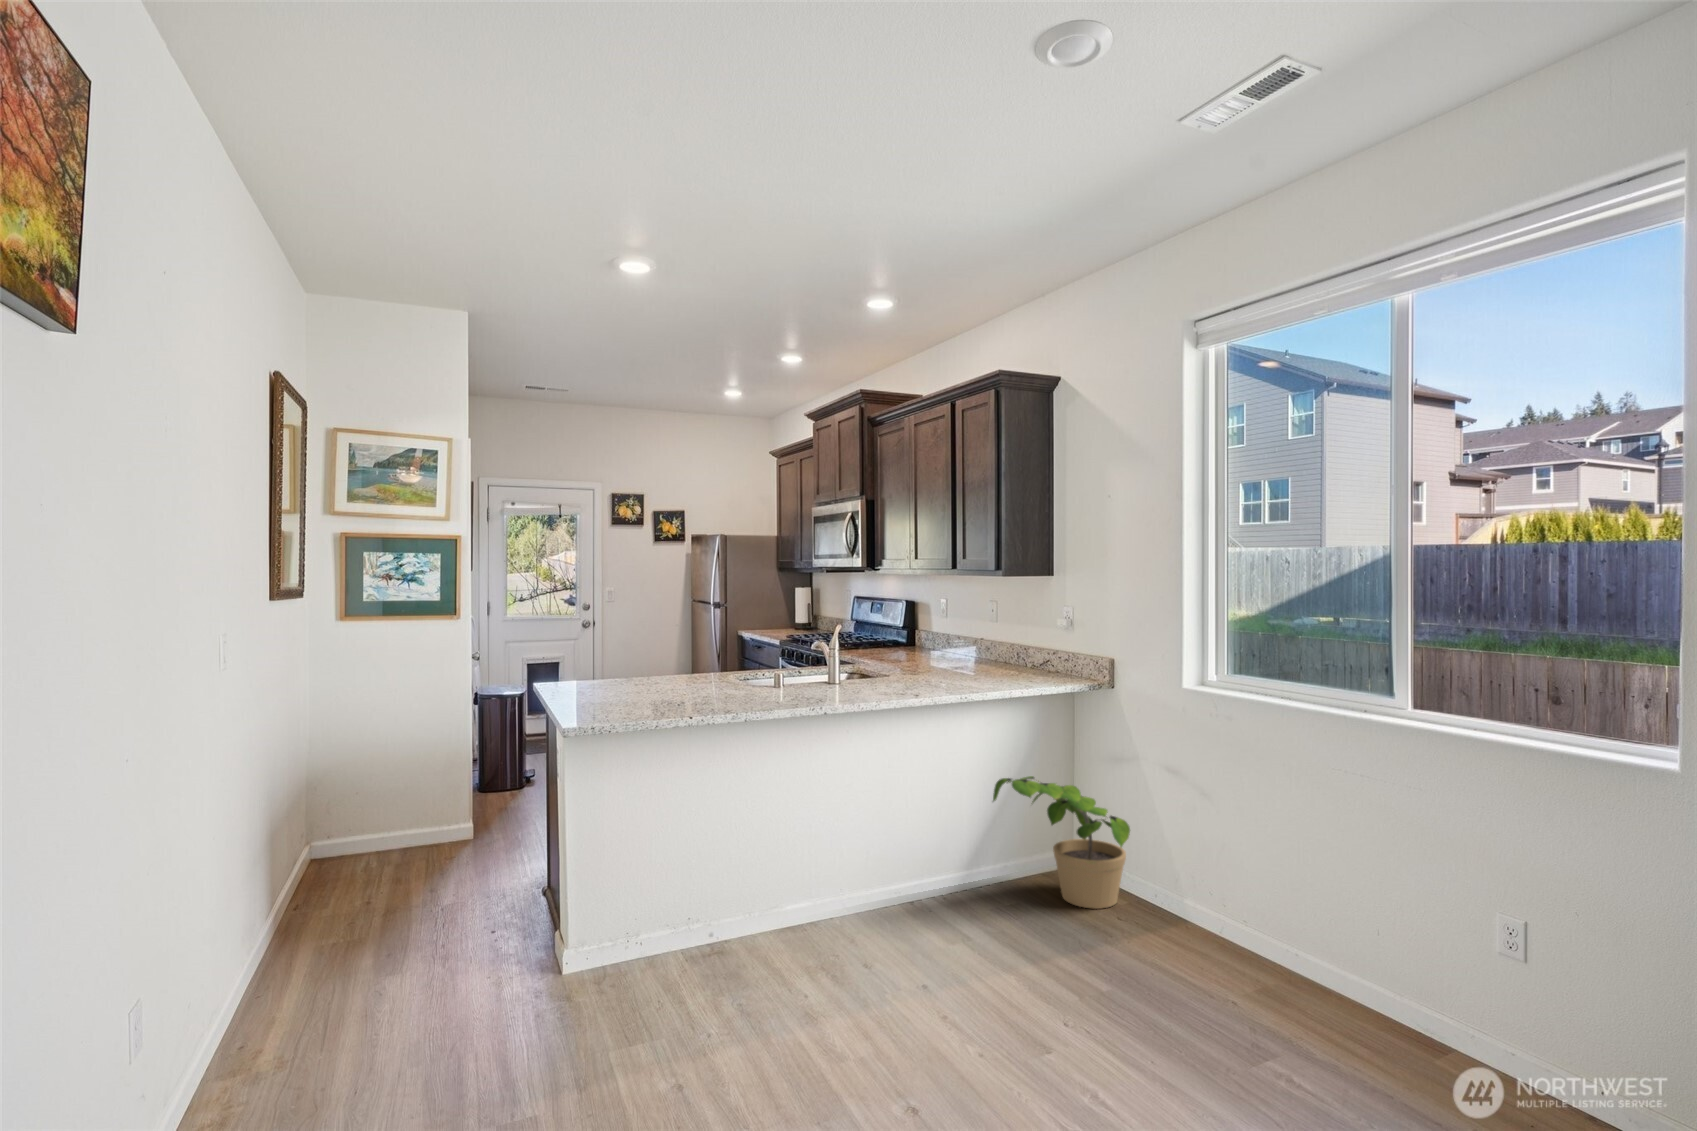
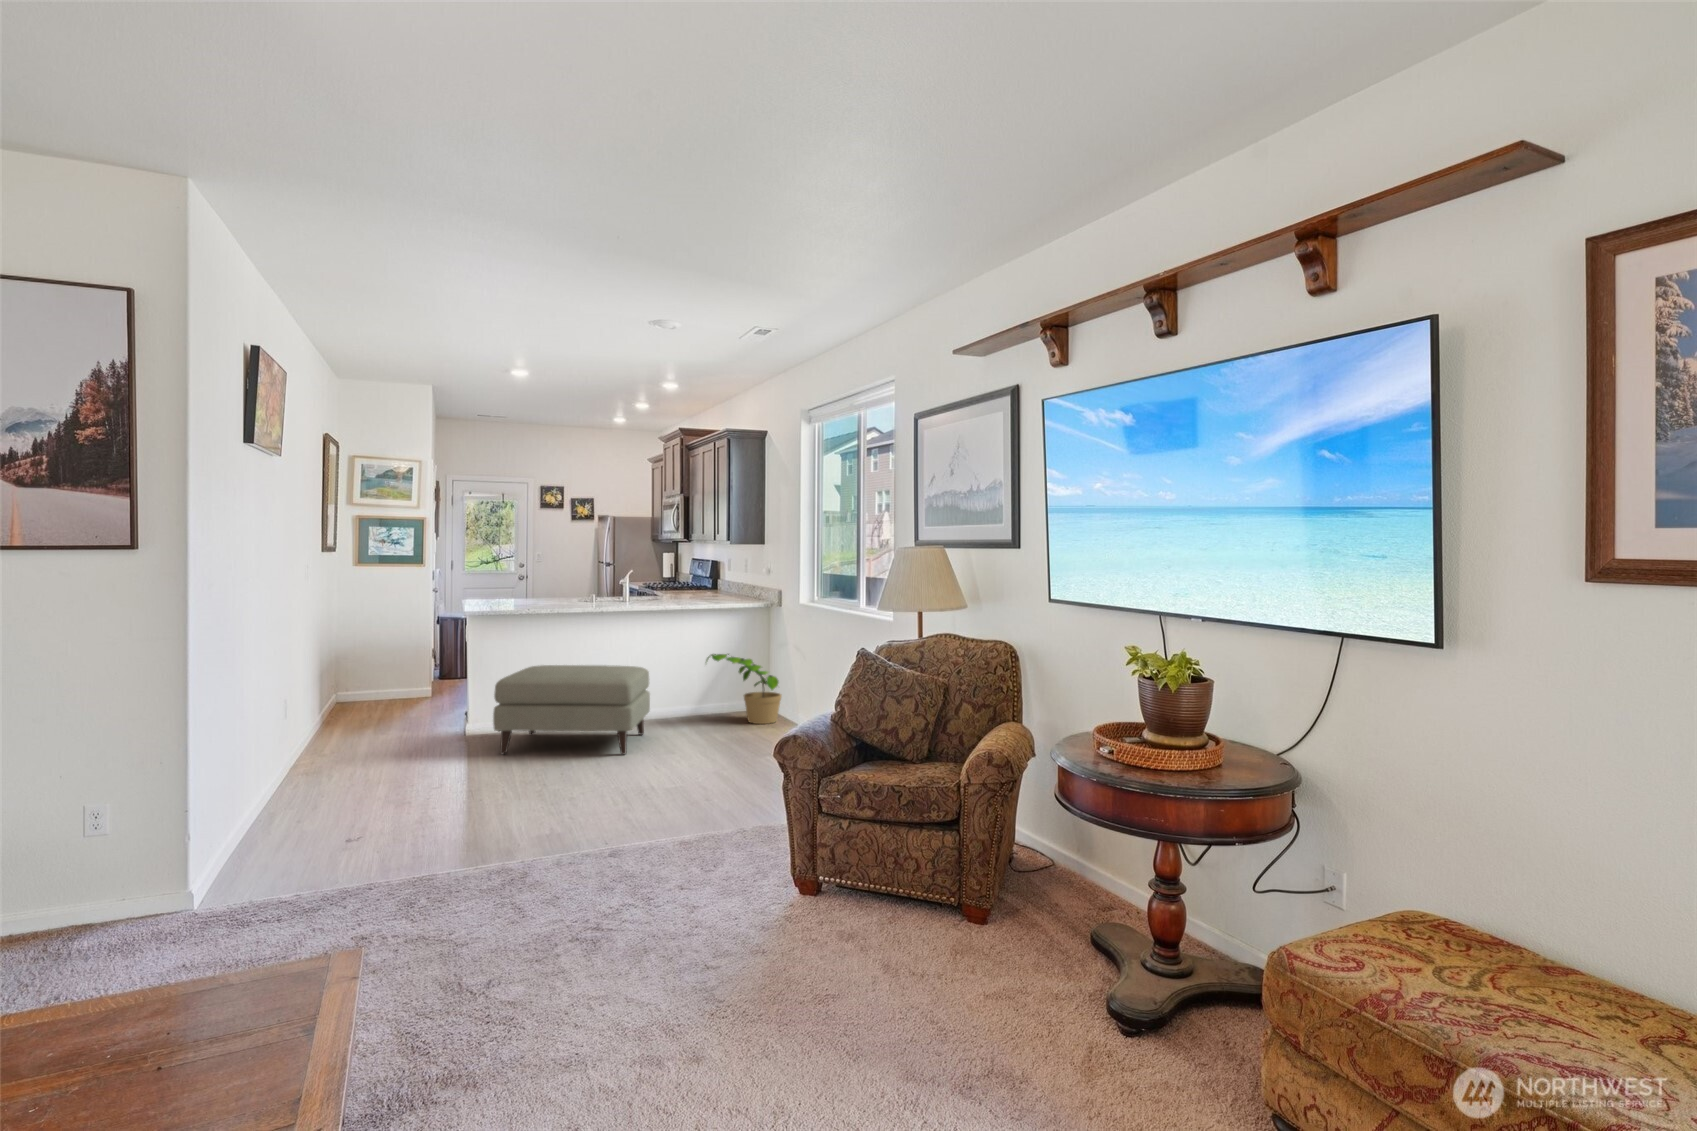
ottoman: none [639,820,944,1051] -> present [493,665,650,754]

